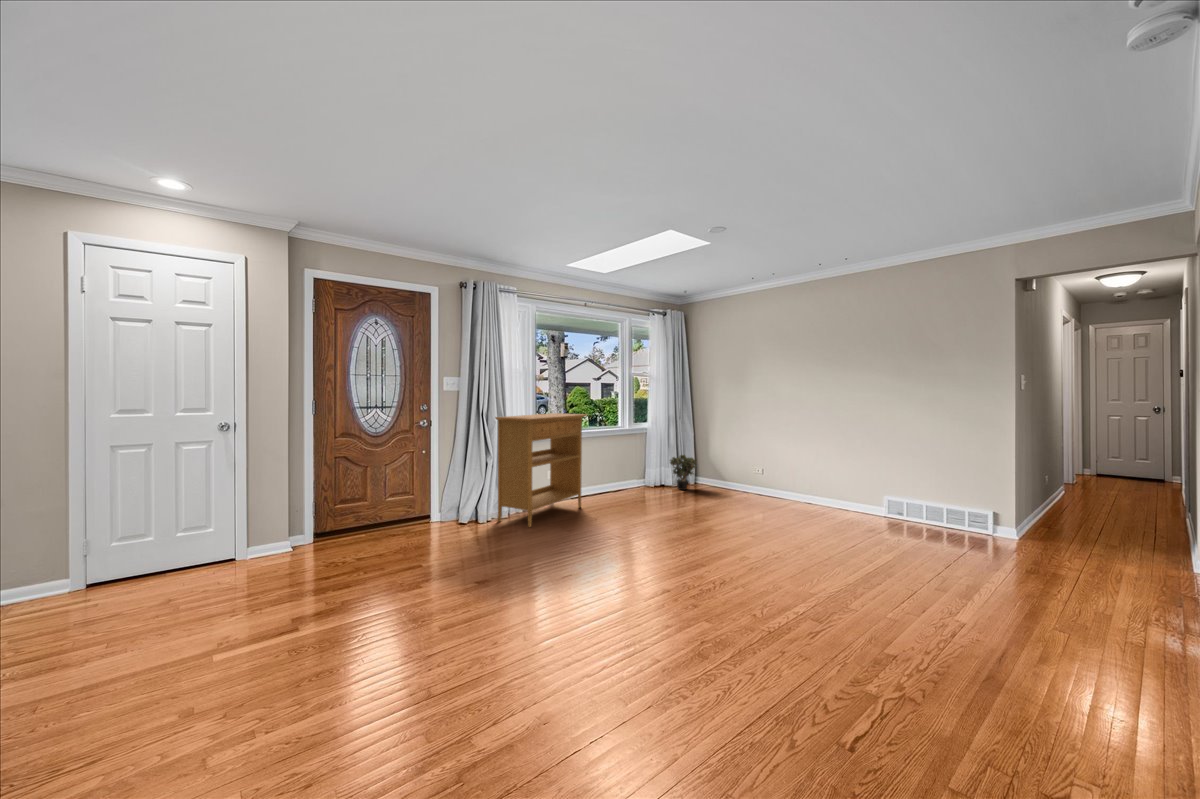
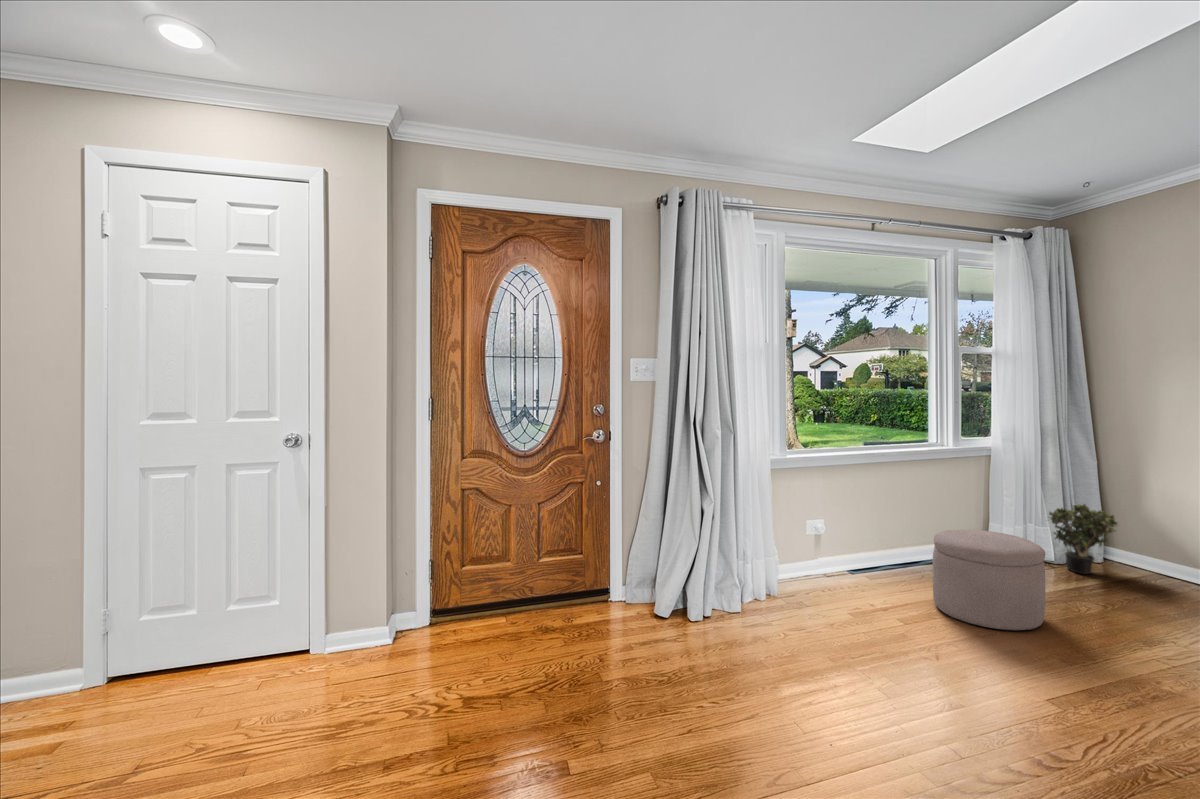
console table: present [495,413,587,527] -> none [717,421,891,643]
ottoman: none [607,468,653,513] -> present [933,530,1045,630]

